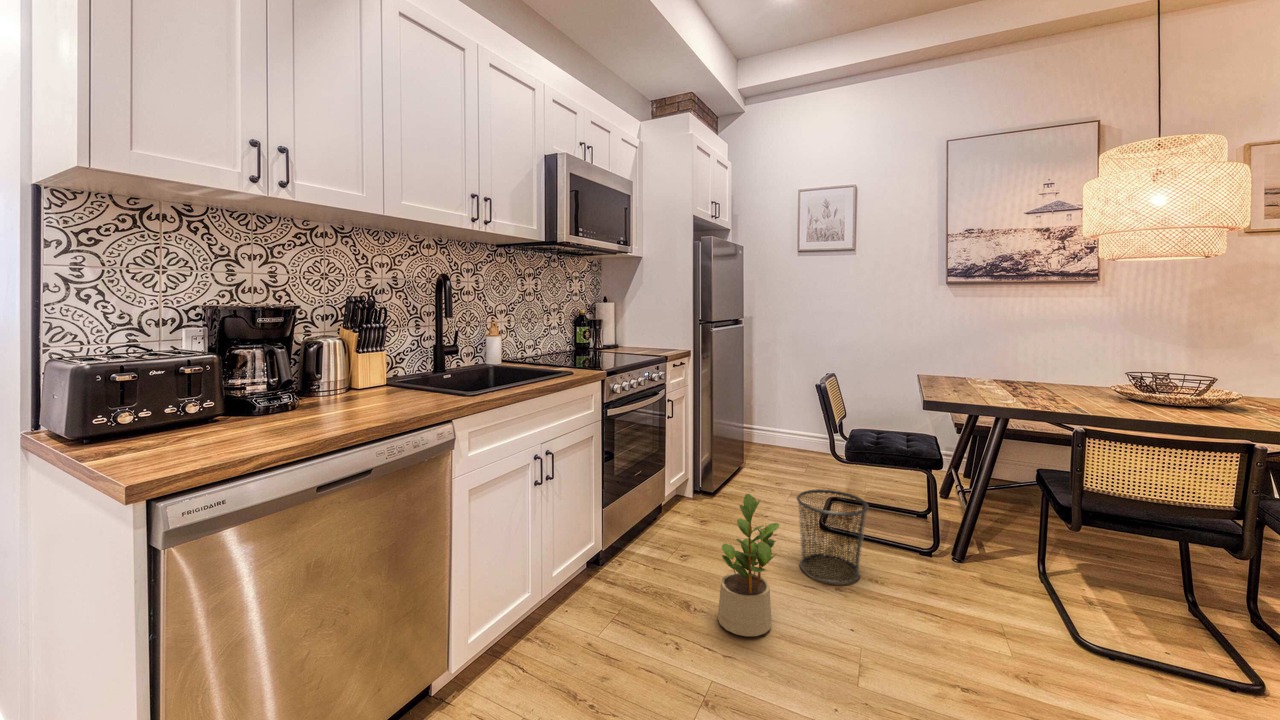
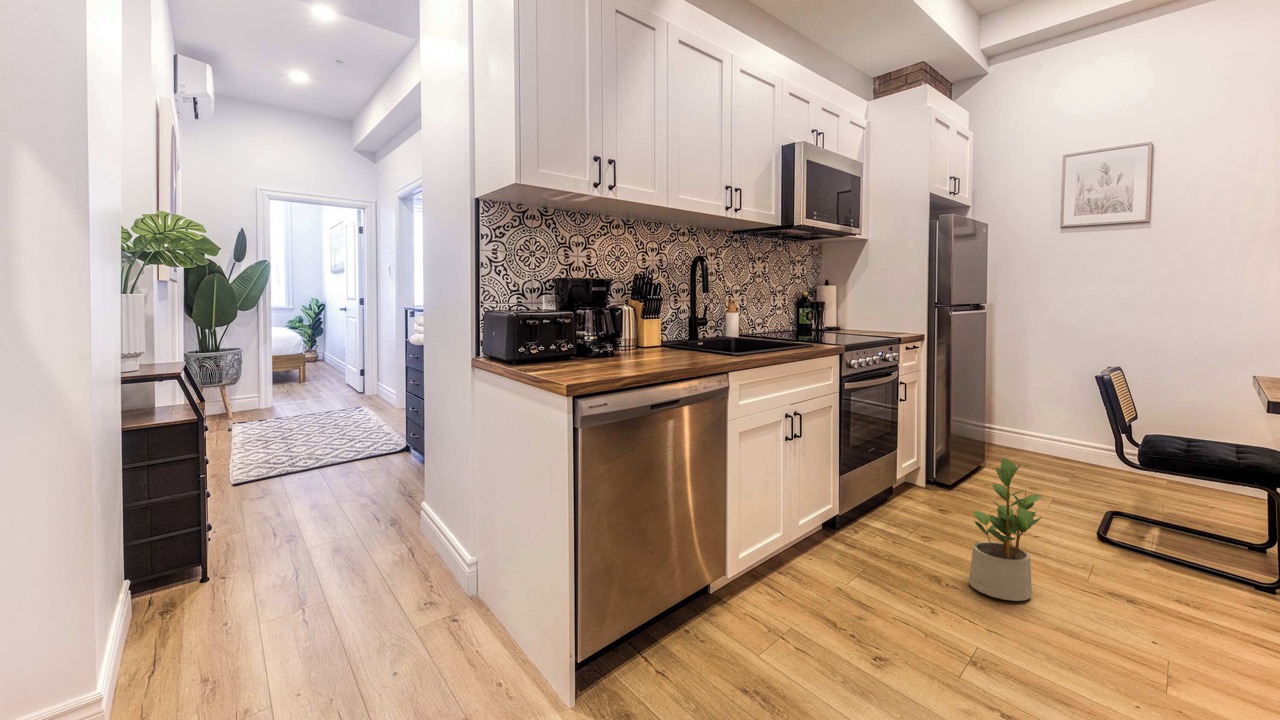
waste bin: present [797,489,869,584] -> none [1060,476,1157,576]

